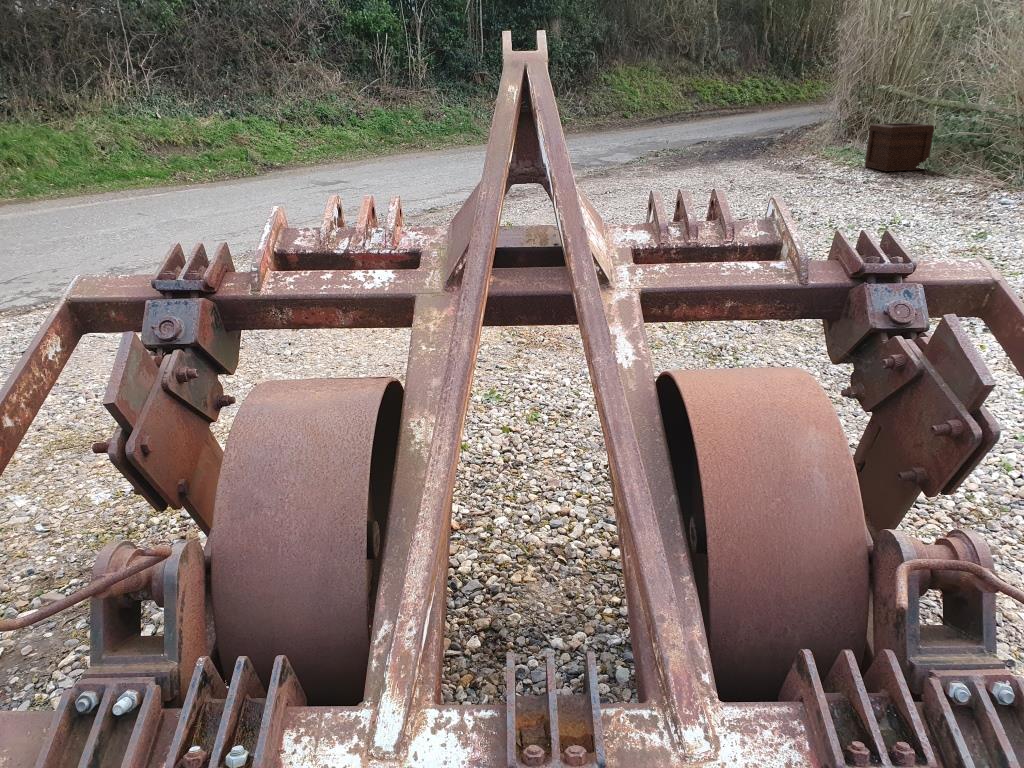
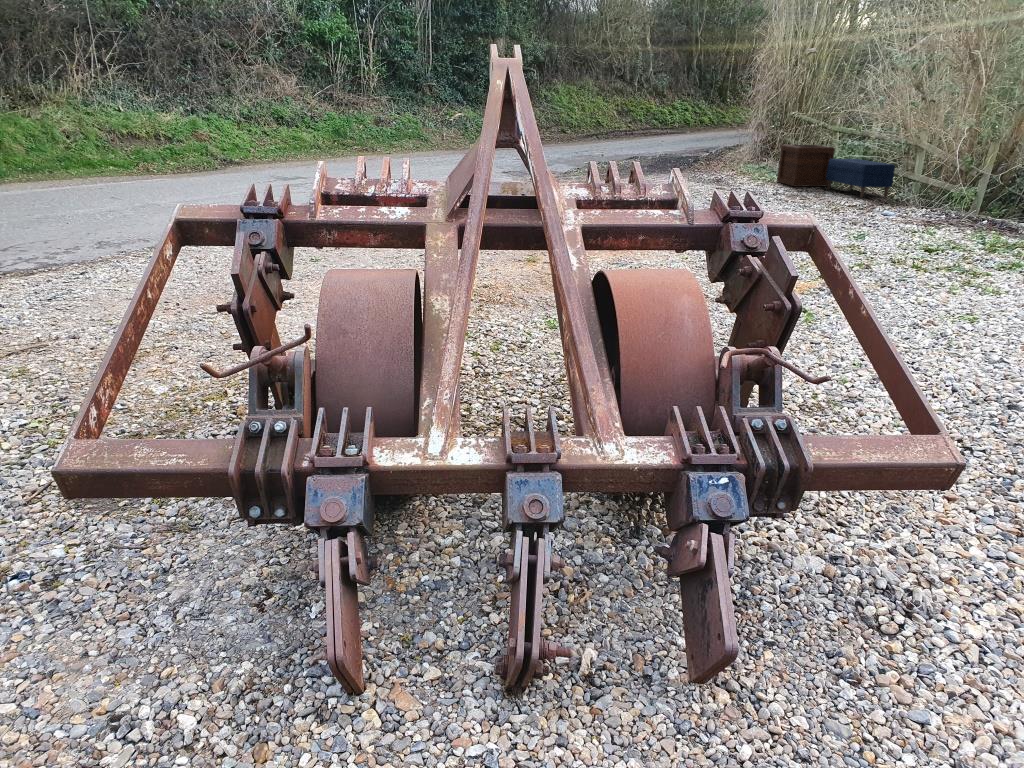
bench: none [924,138,1010,183] -> present [826,159,895,198]

